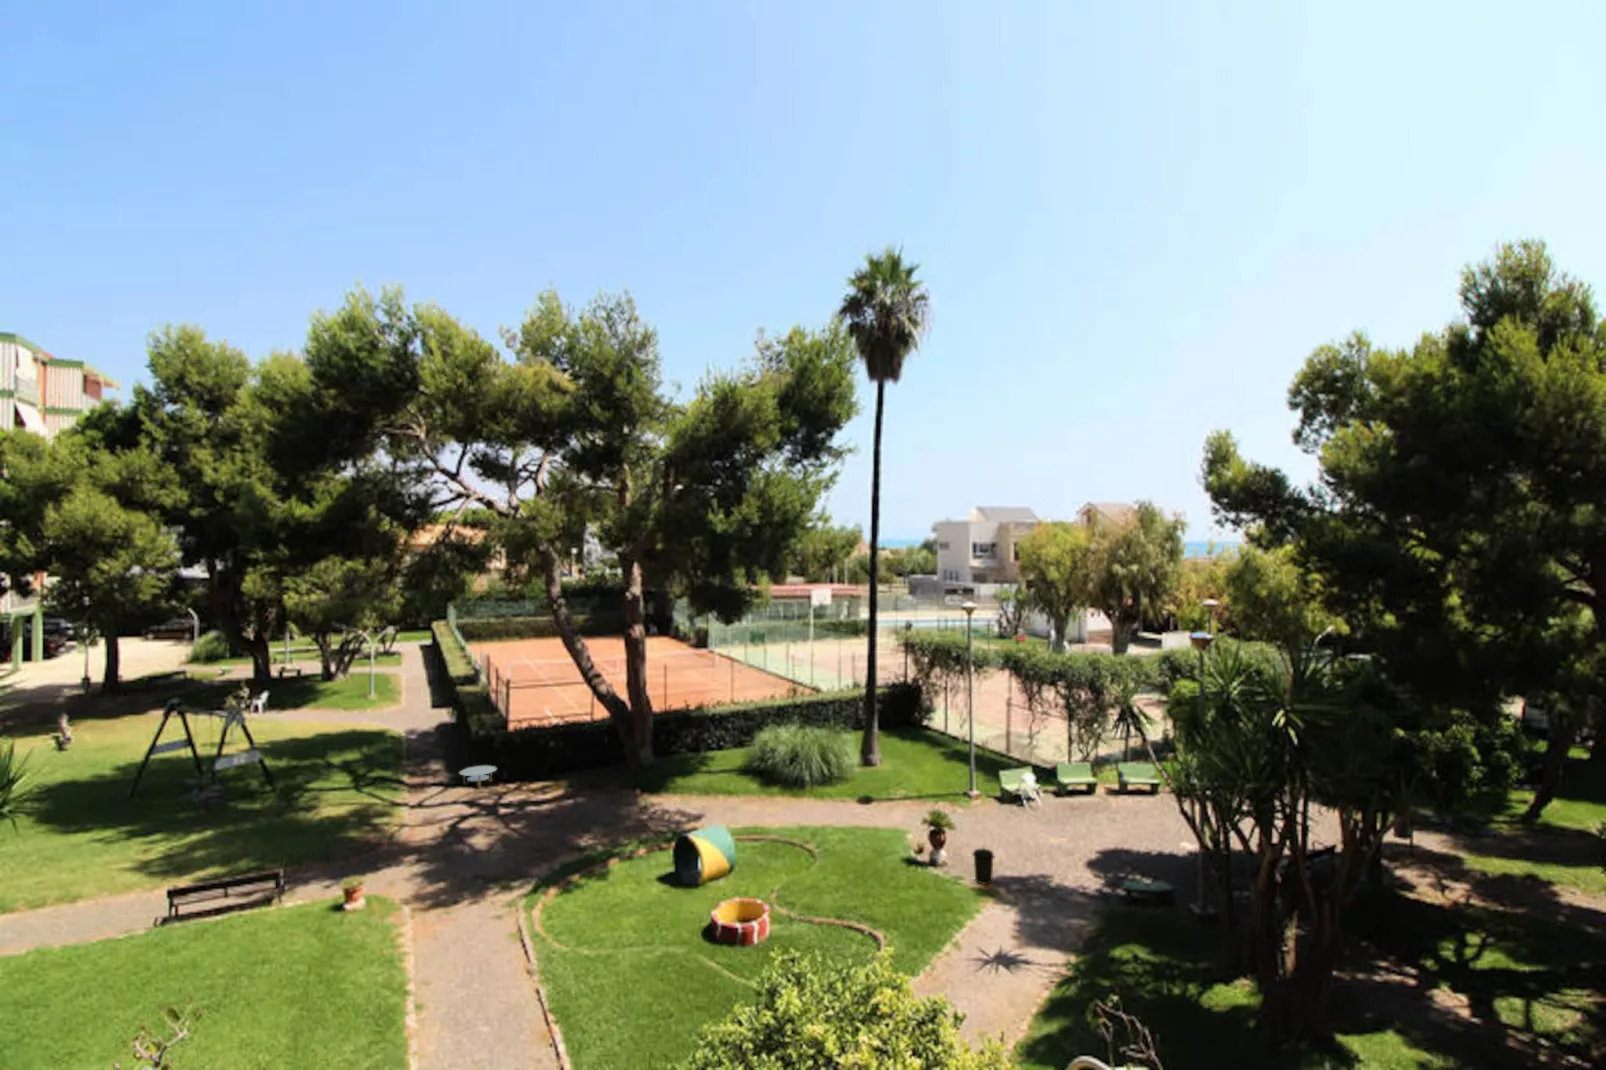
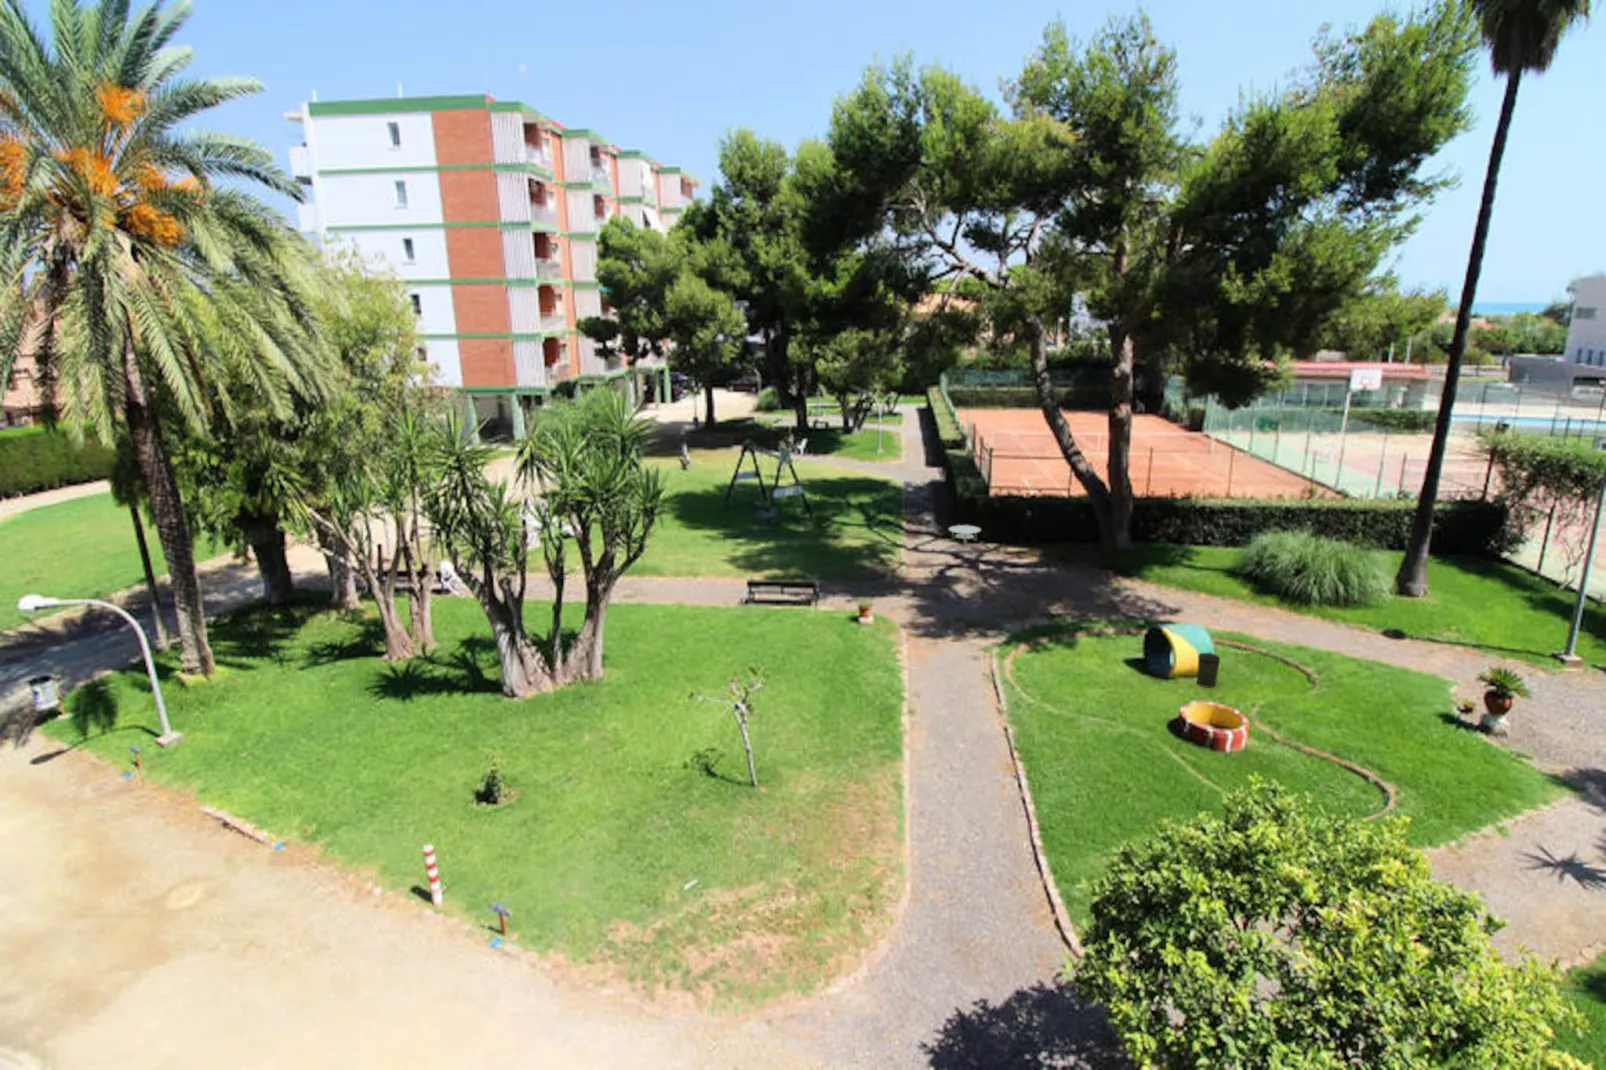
trash can: present [973,848,994,884] -> present [1197,653,1220,688]

